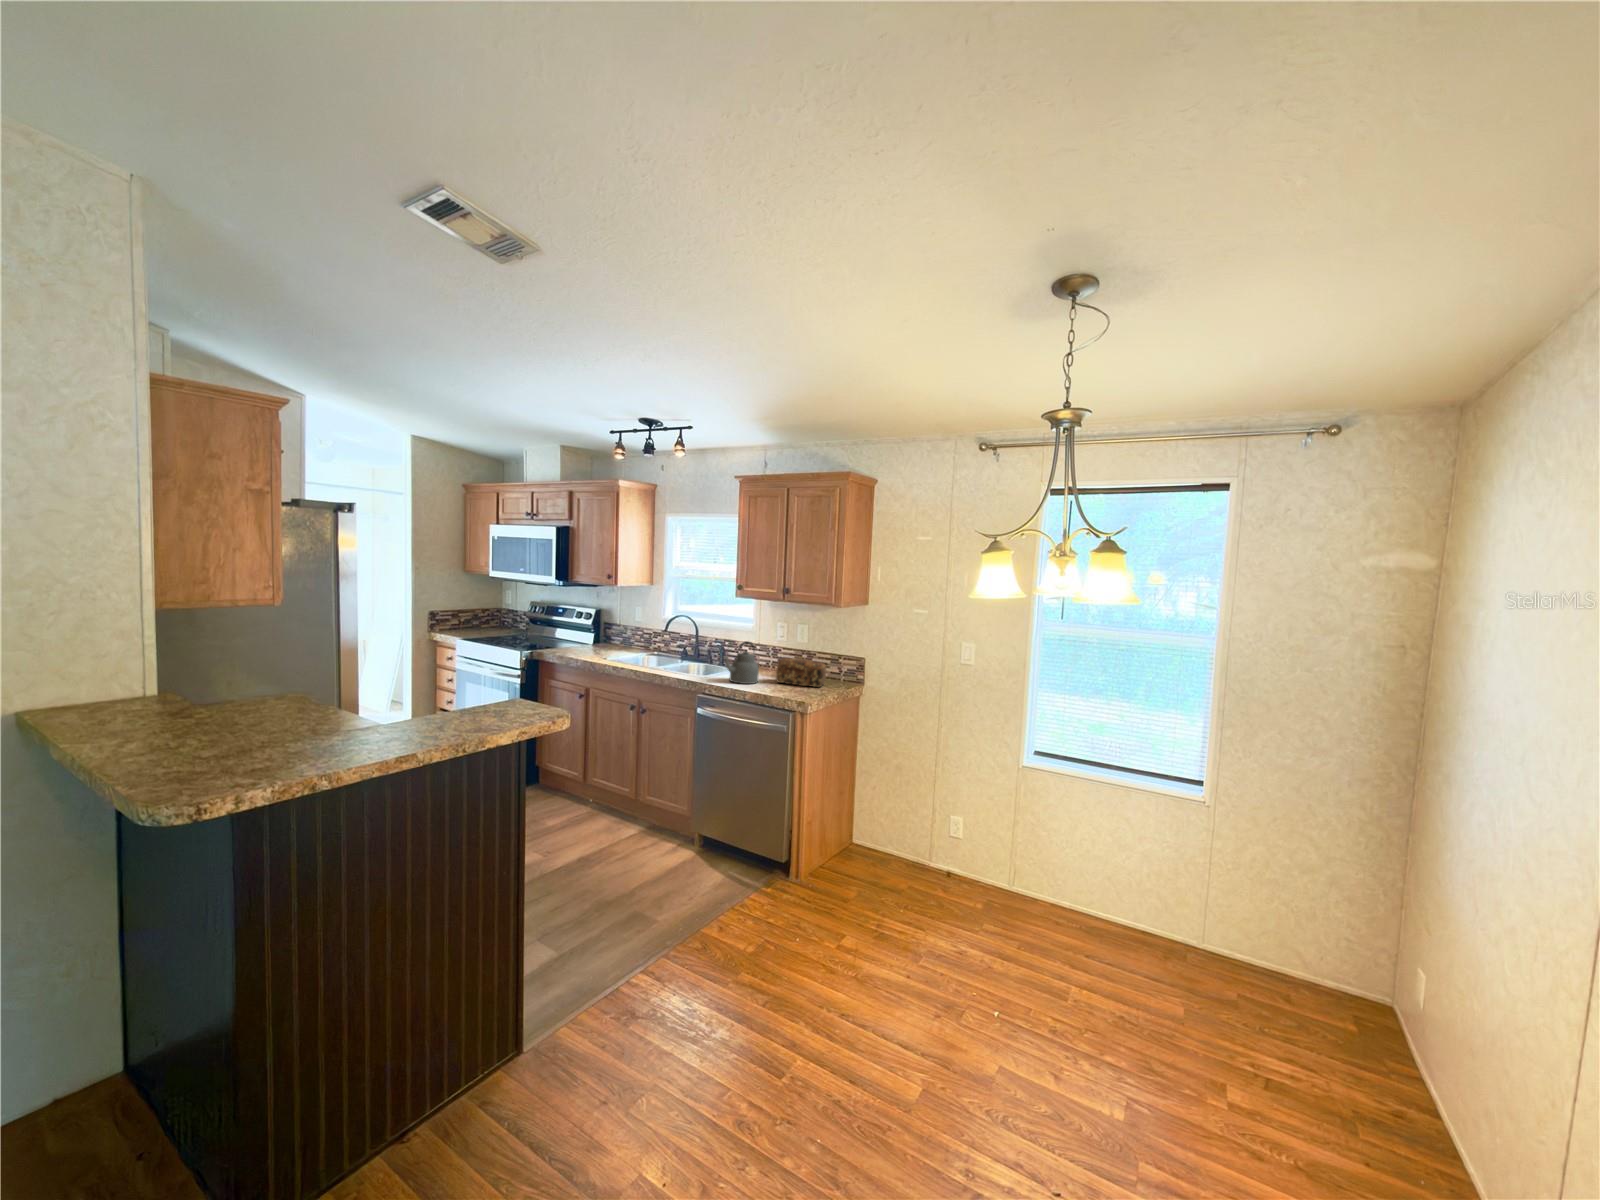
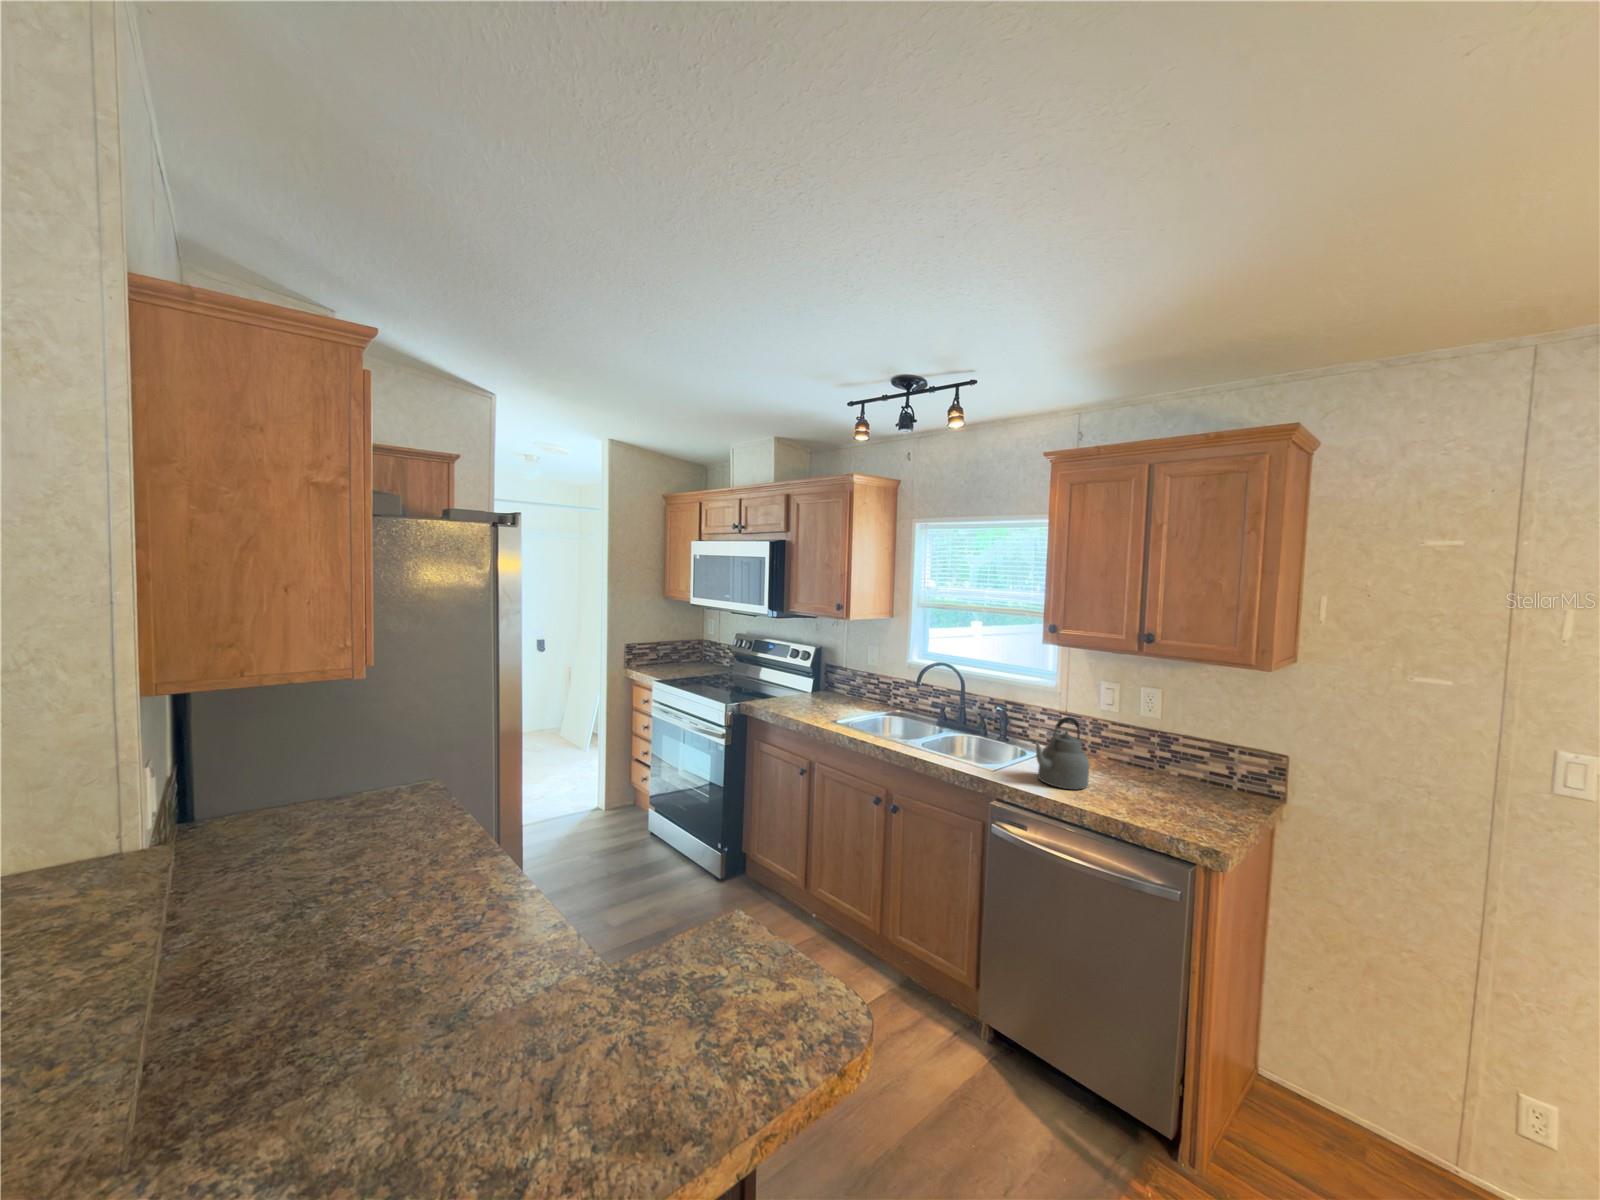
bread loaf: present [776,658,826,687] -> none [1121,746,1215,805]

